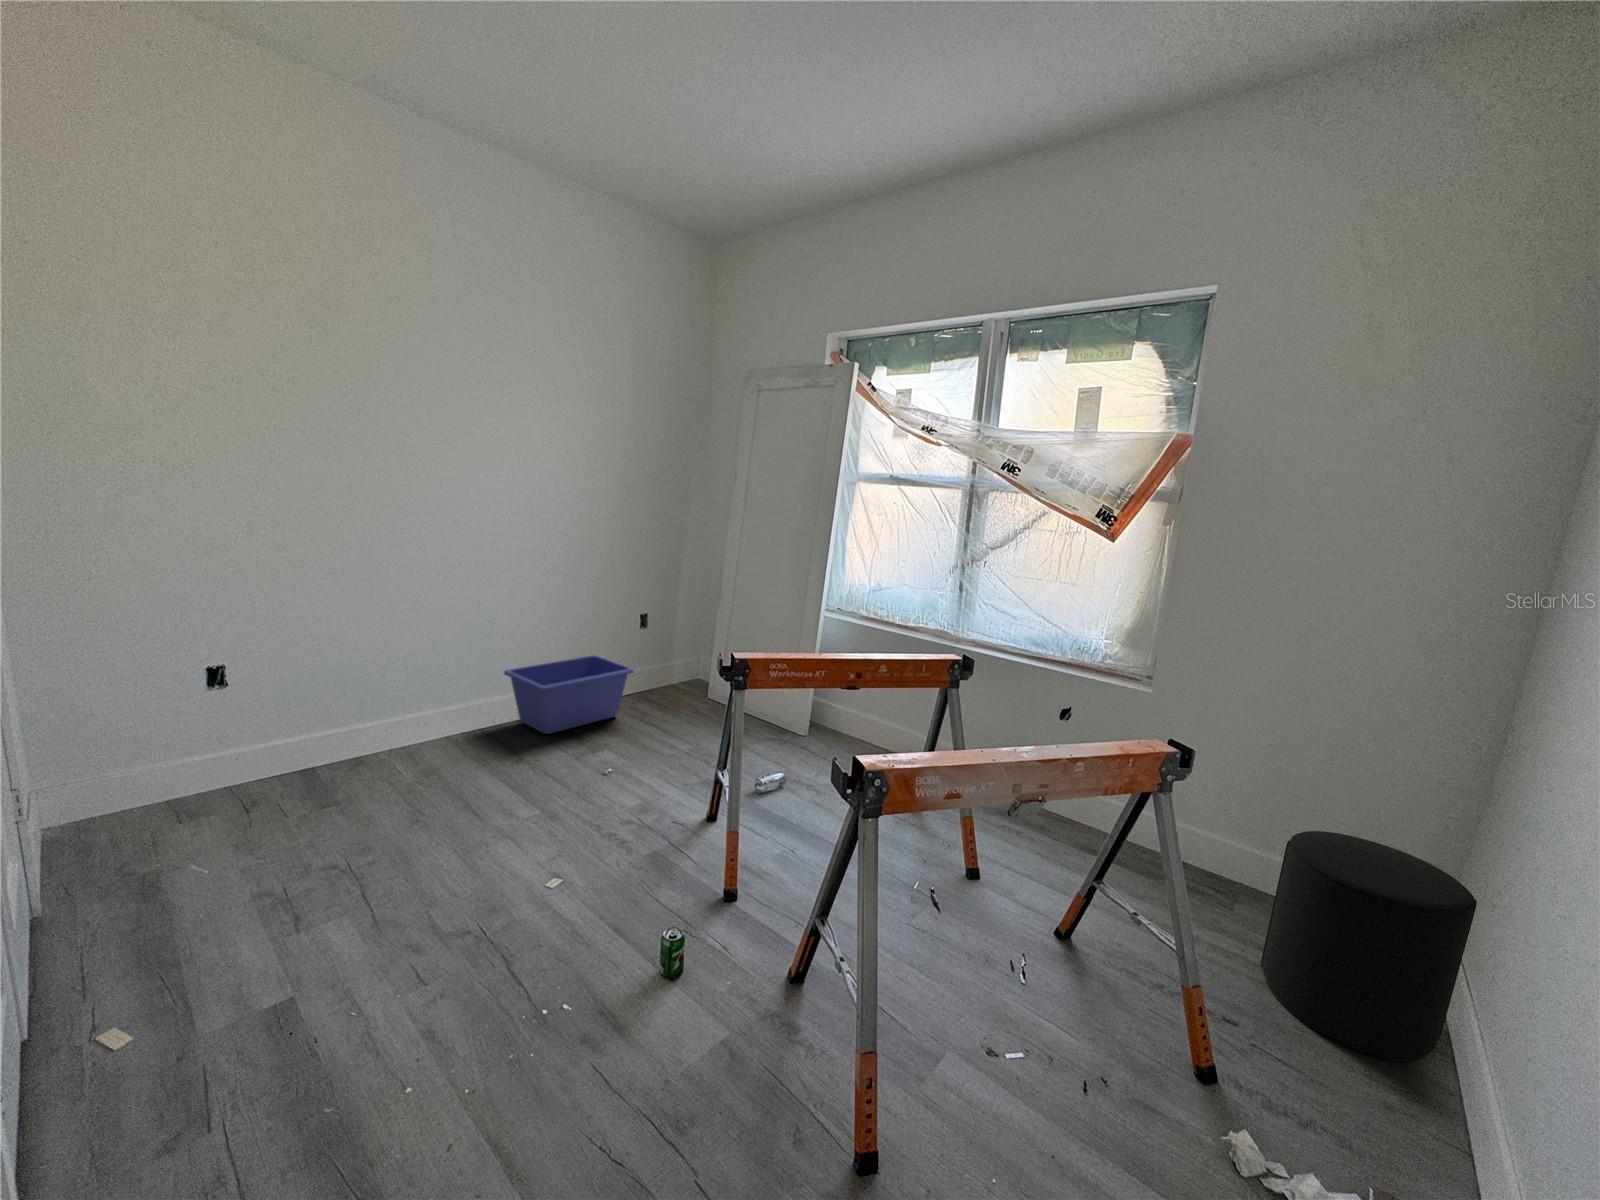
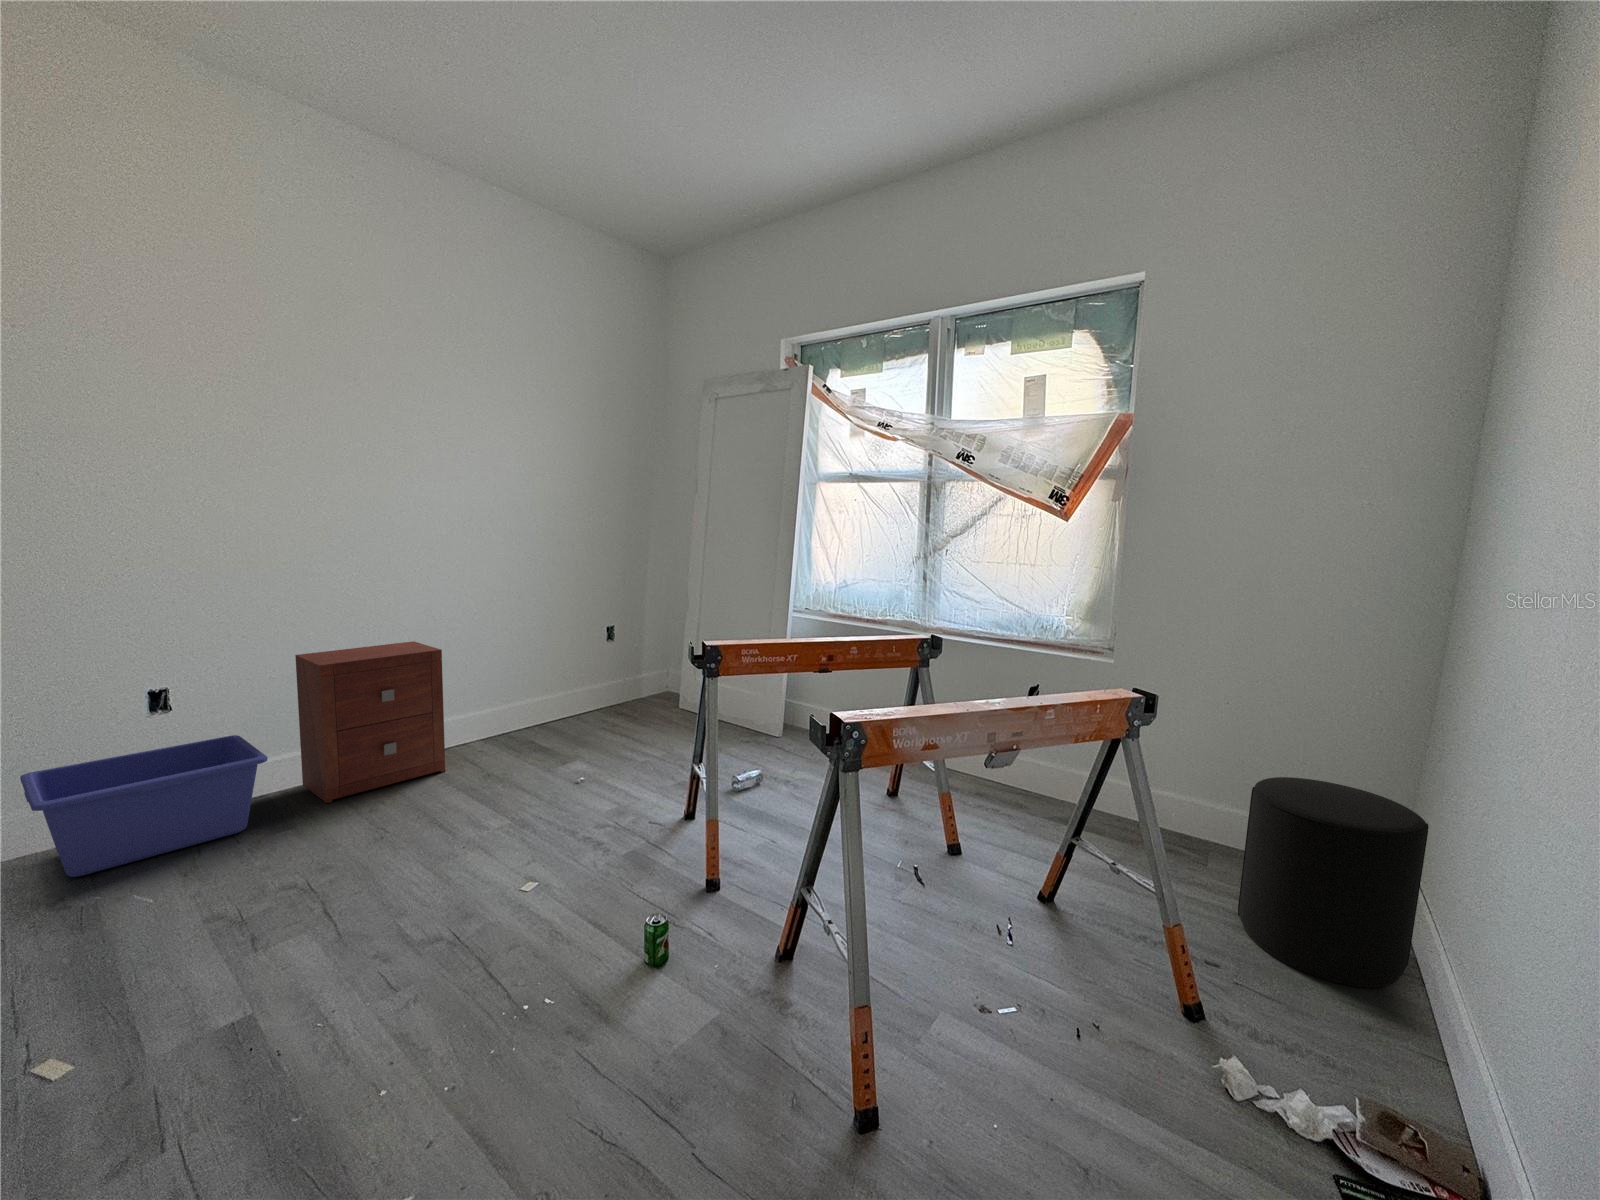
nightstand: none [347,623,484,777] -> present [295,641,445,803]
storage bin: present [504,655,634,734] -> present [20,735,268,877]

